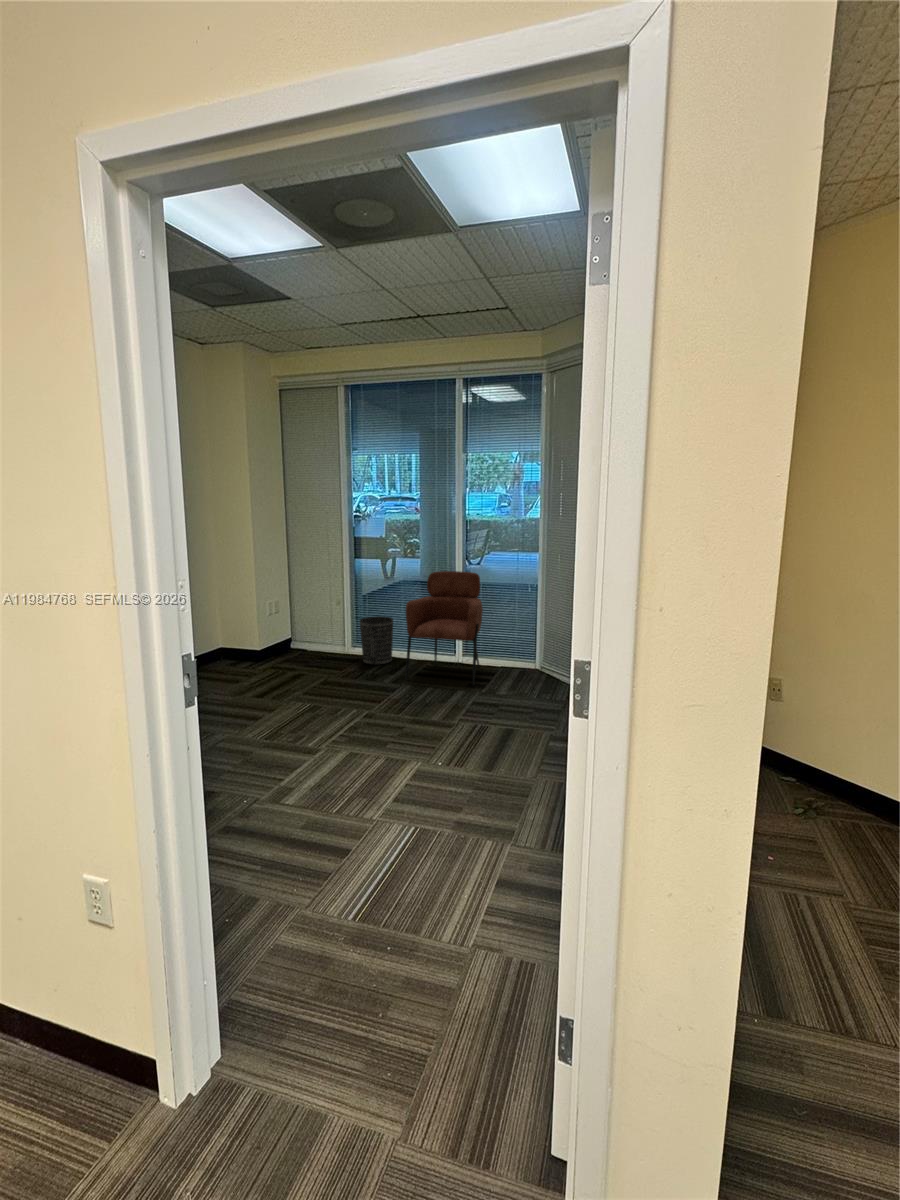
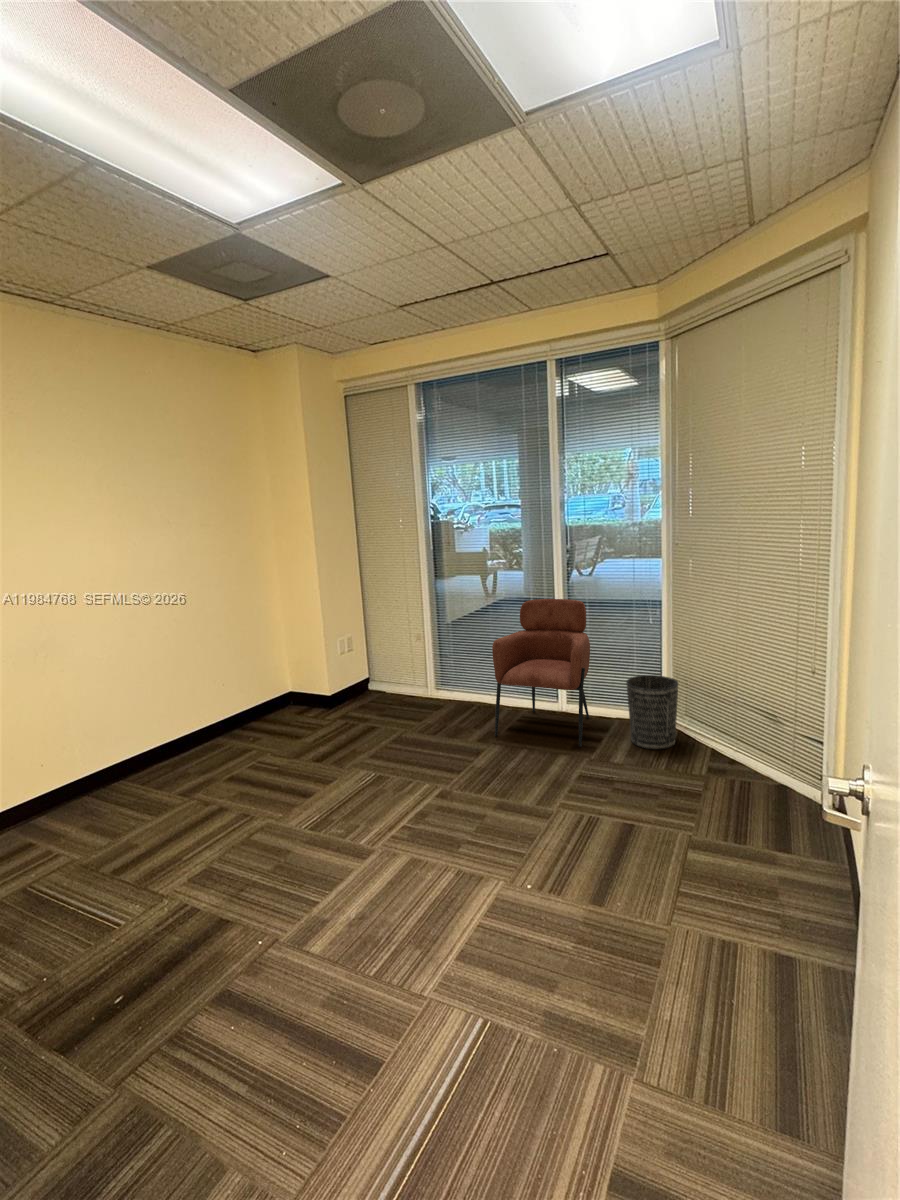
wastebasket: present [359,616,393,665] -> present [626,675,678,749]

